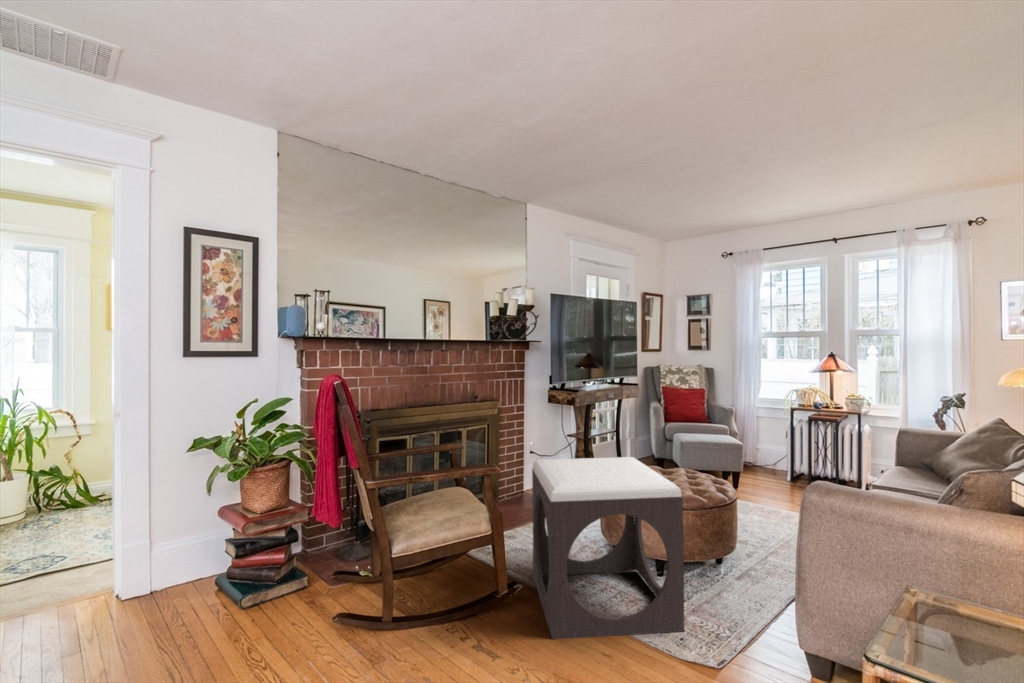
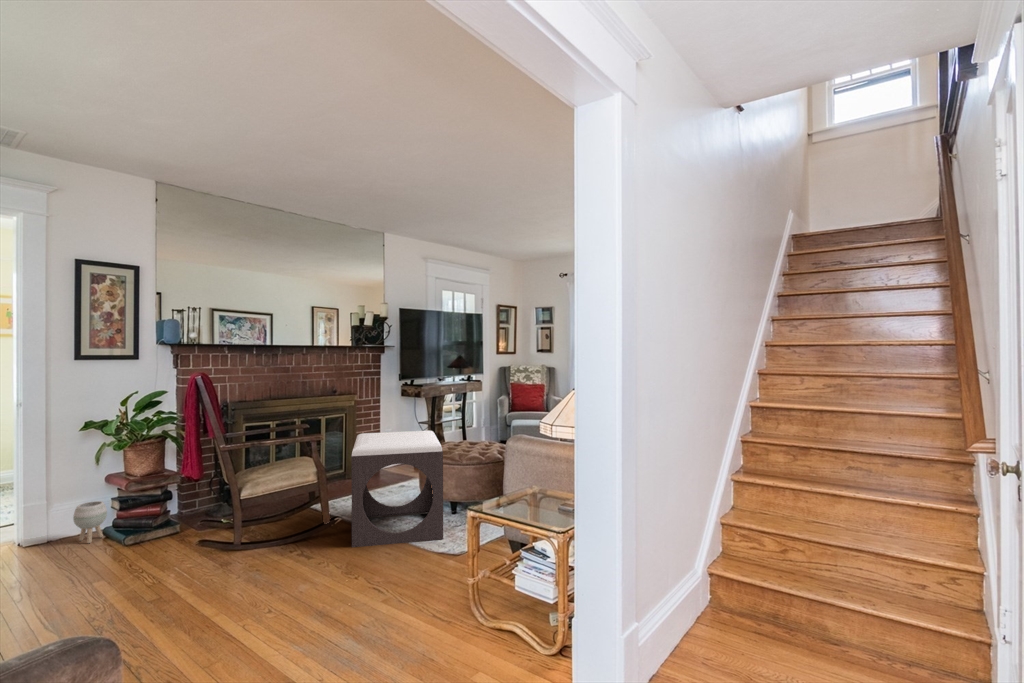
planter: none [179,543,220,602] -> present [73,501,107,543]

